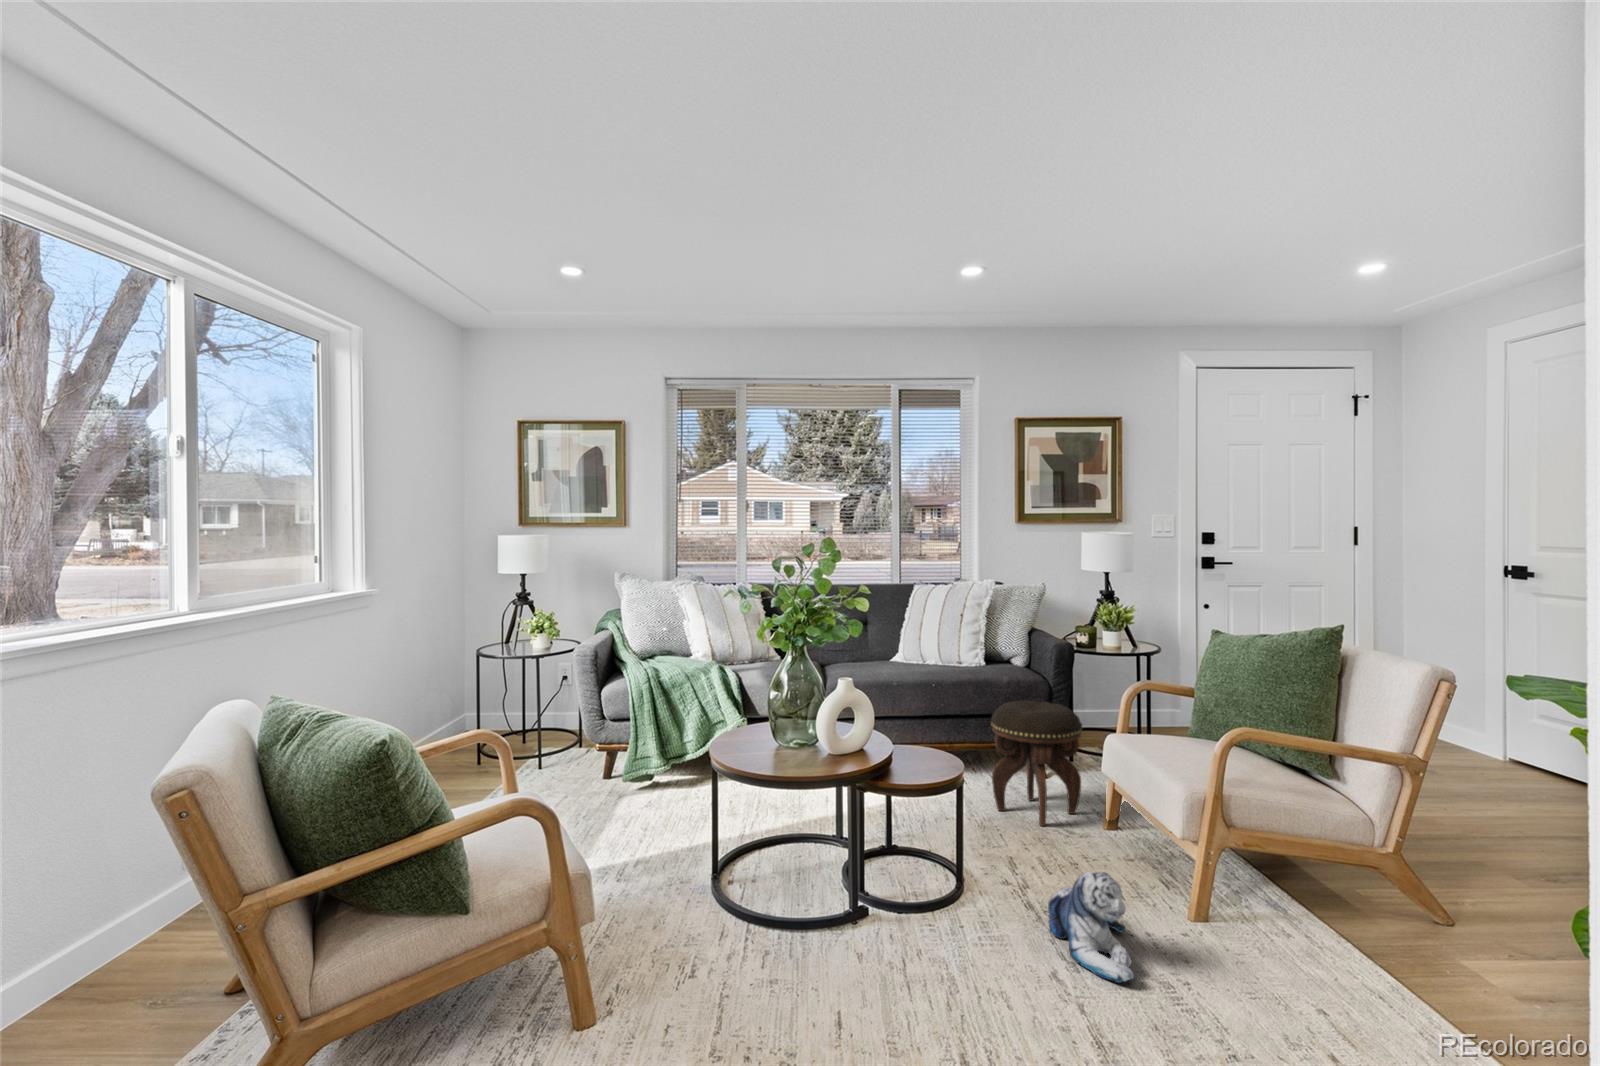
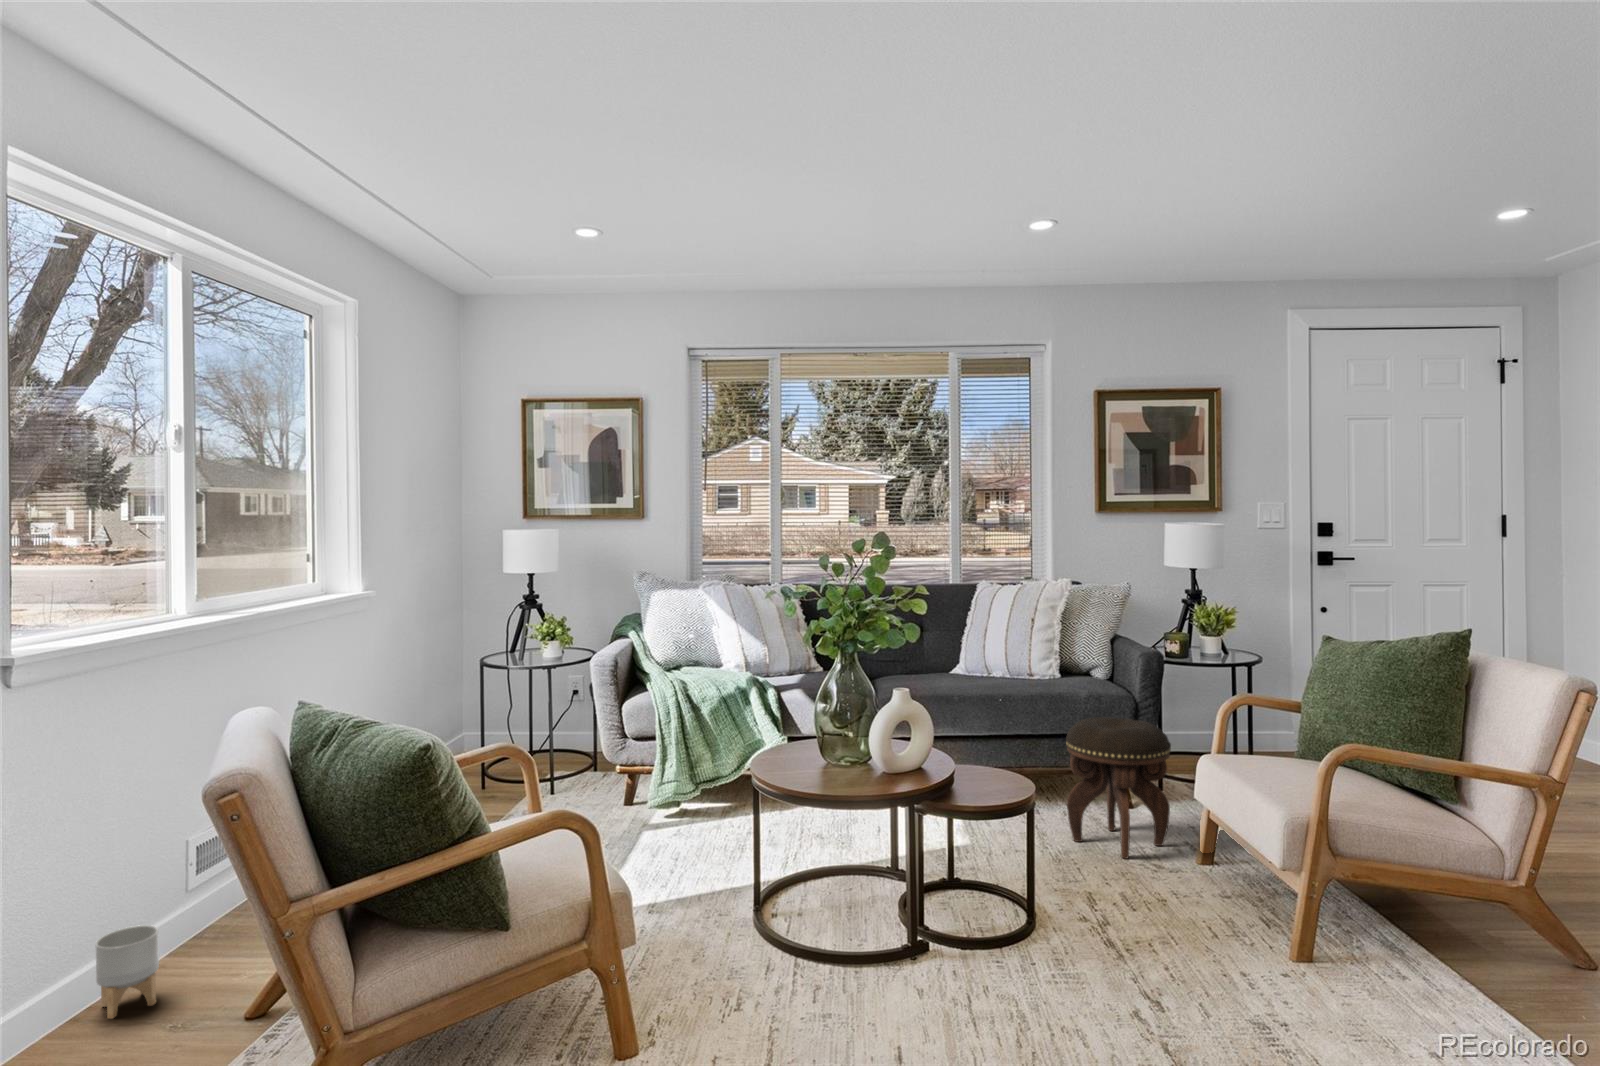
plush toy: present [1048,872,1134,983] -> none [1131,903,1226,1023]
planter: none [80,906,144,997] -> present [96,925,159,1019]

